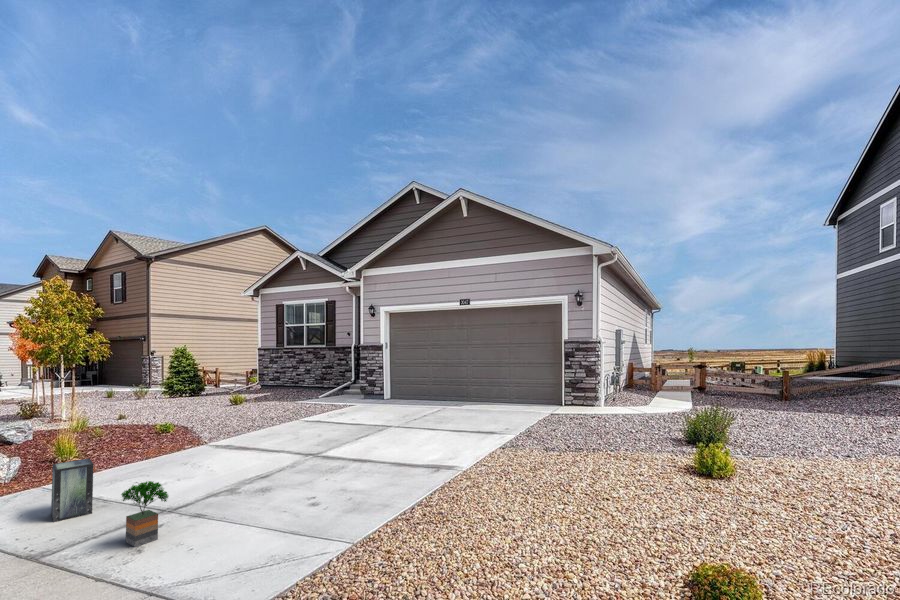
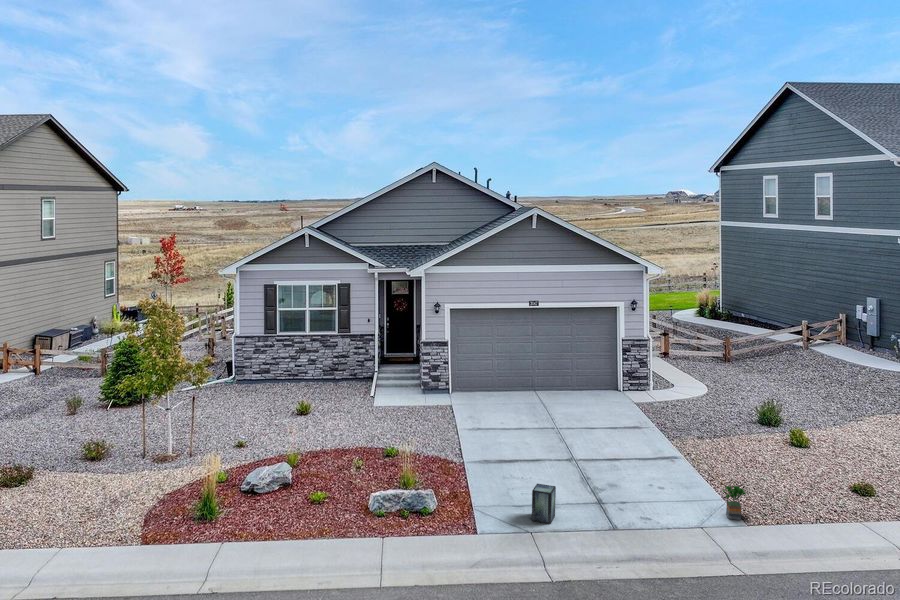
potted tree: present [121,481,168,547] -> present [723,486,746,520]

